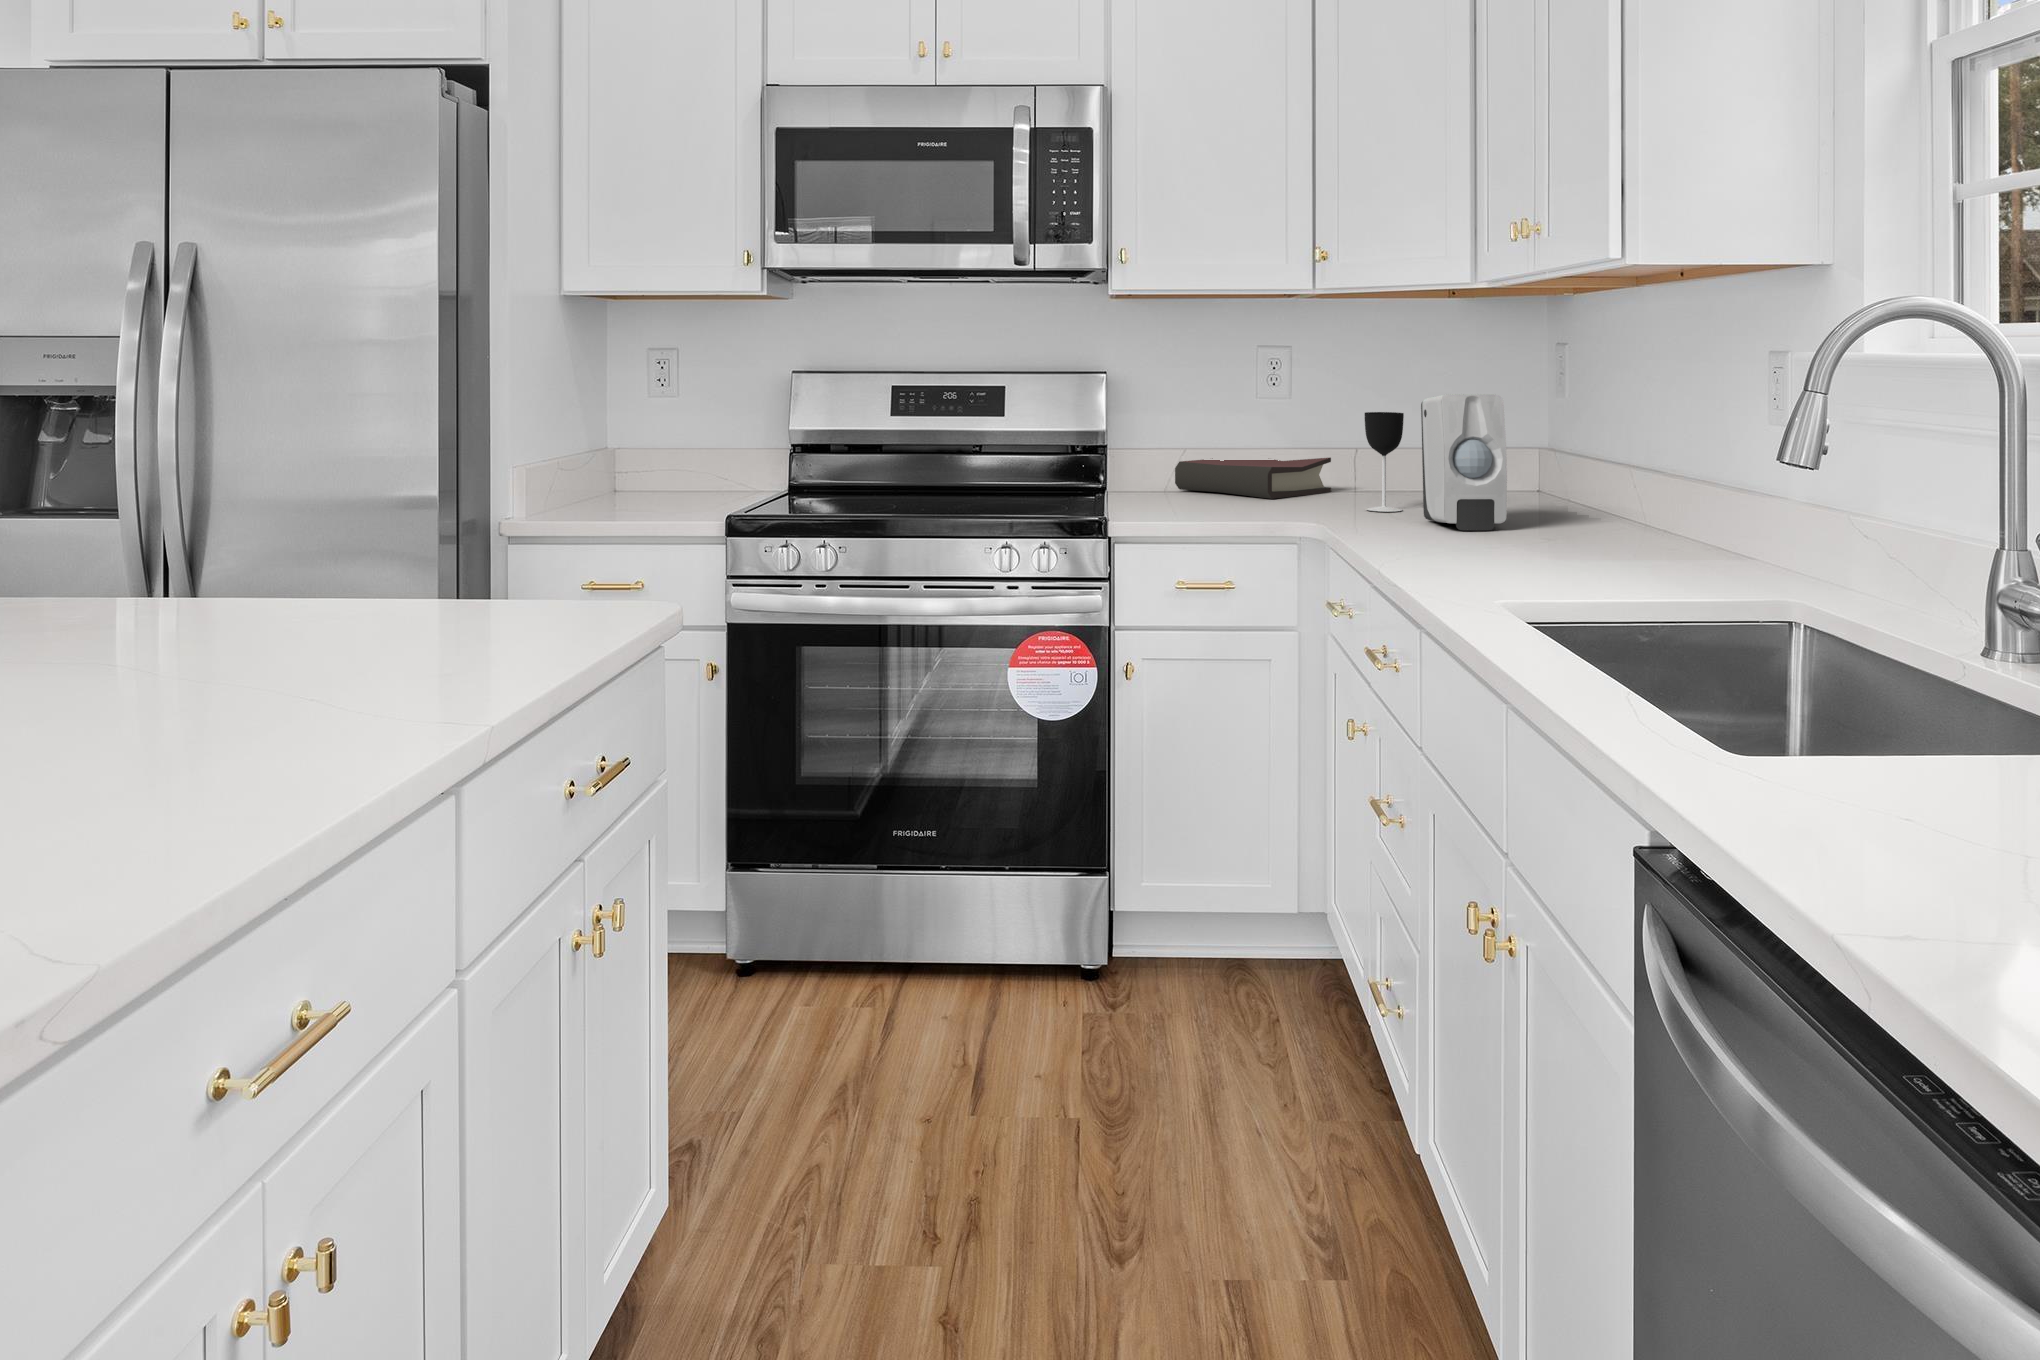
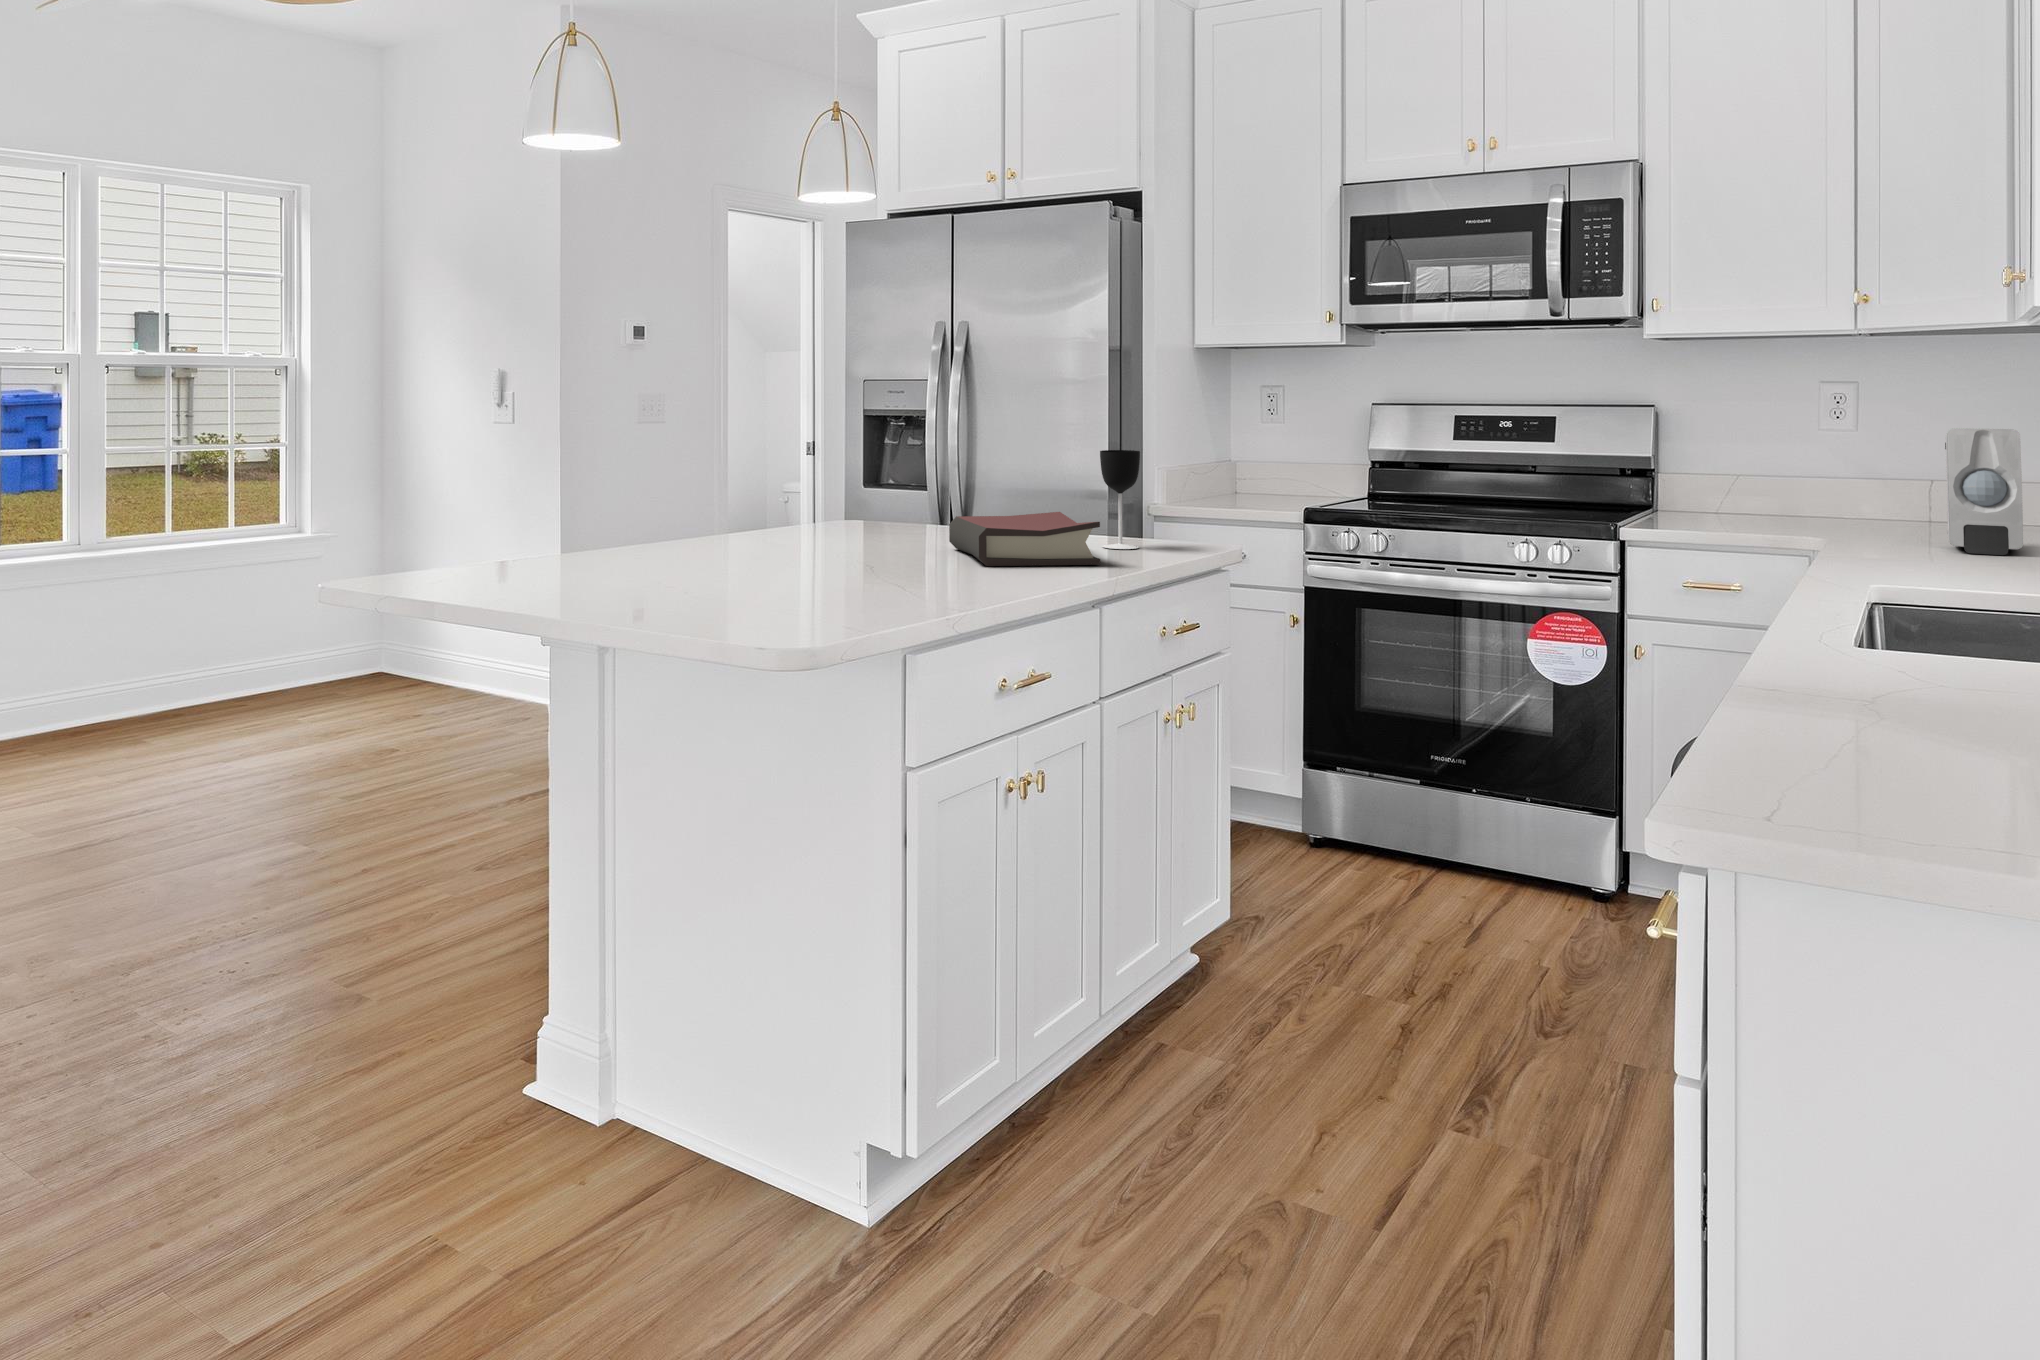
wine glass: present [1365,412,1404,512] -> present [1100,450,1140,549]
hardback book: present [1175,458,1331,499] -> present [949,512,1100,566]

